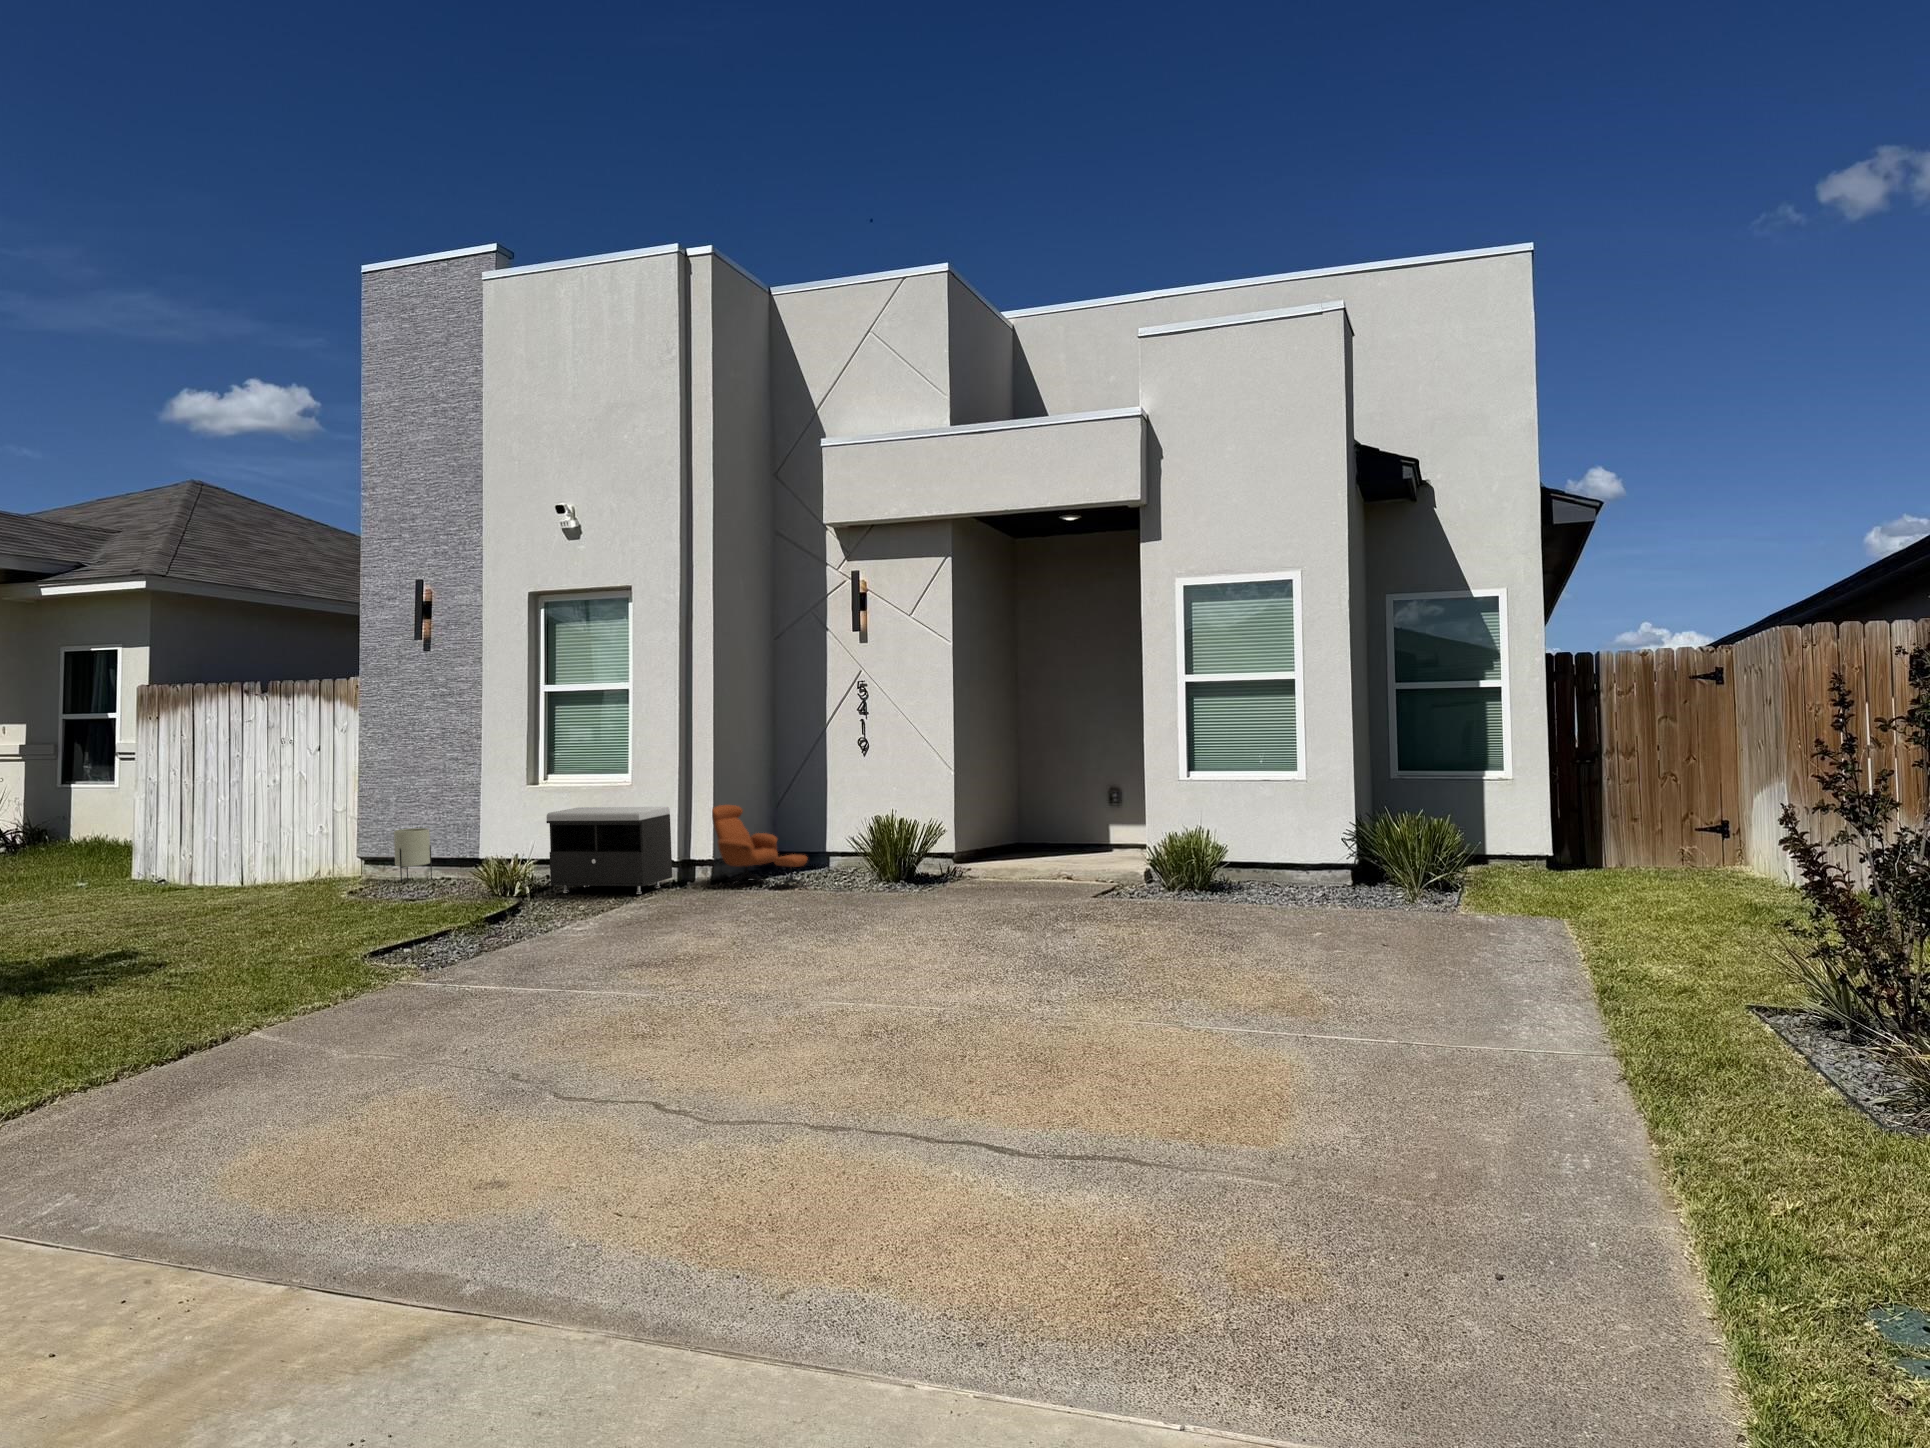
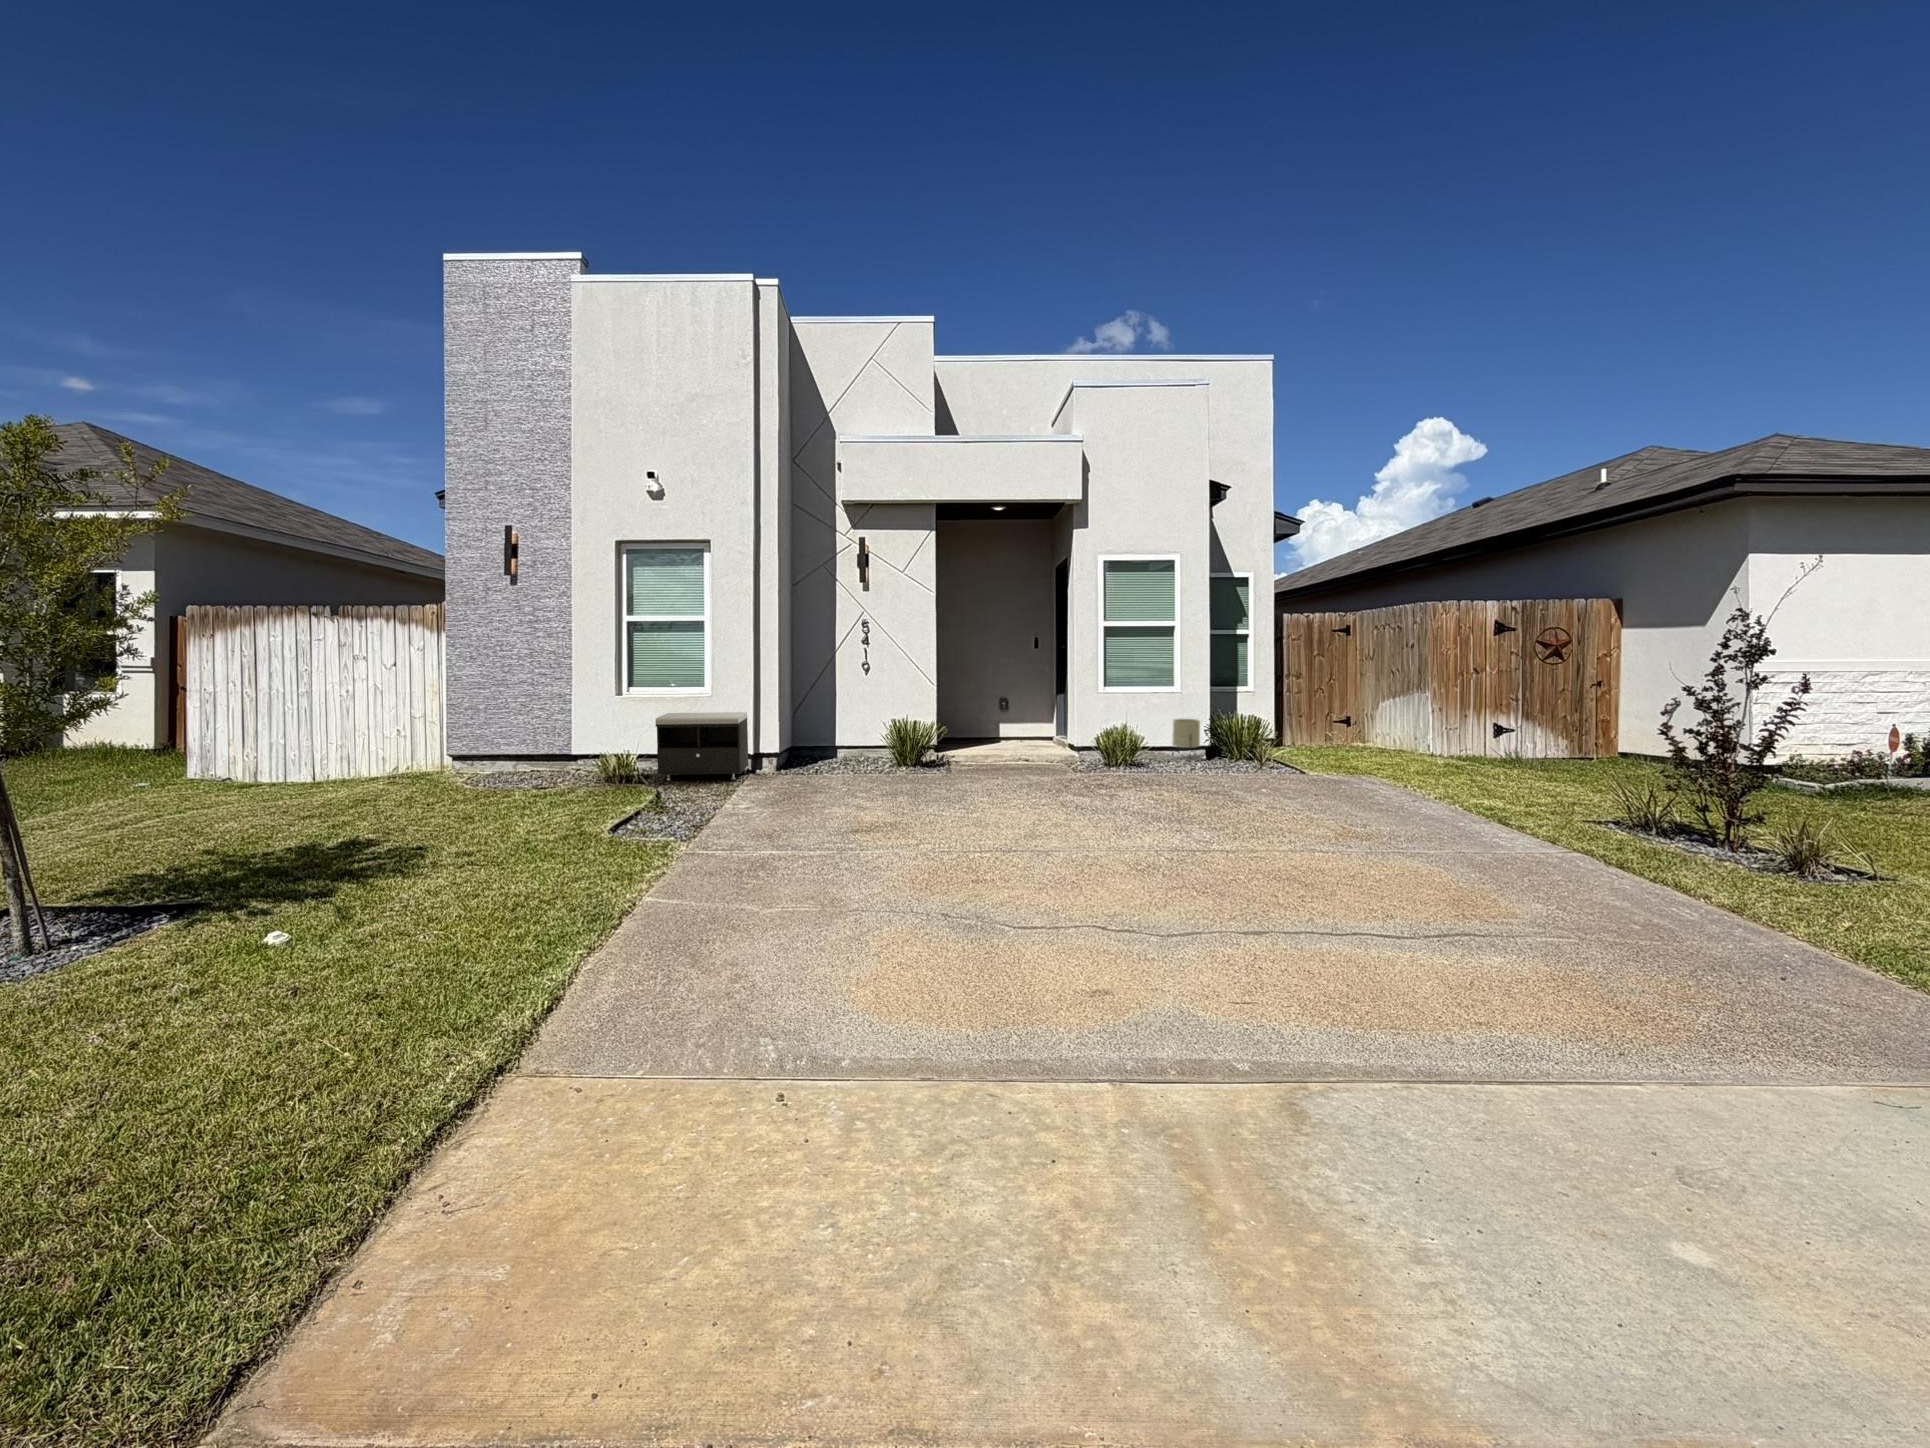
lounge chair: present [712,805,807,886] -> none [778,710,858,772]
planter: present [394,828,432,883] -> present [1173,719,1200,748]

